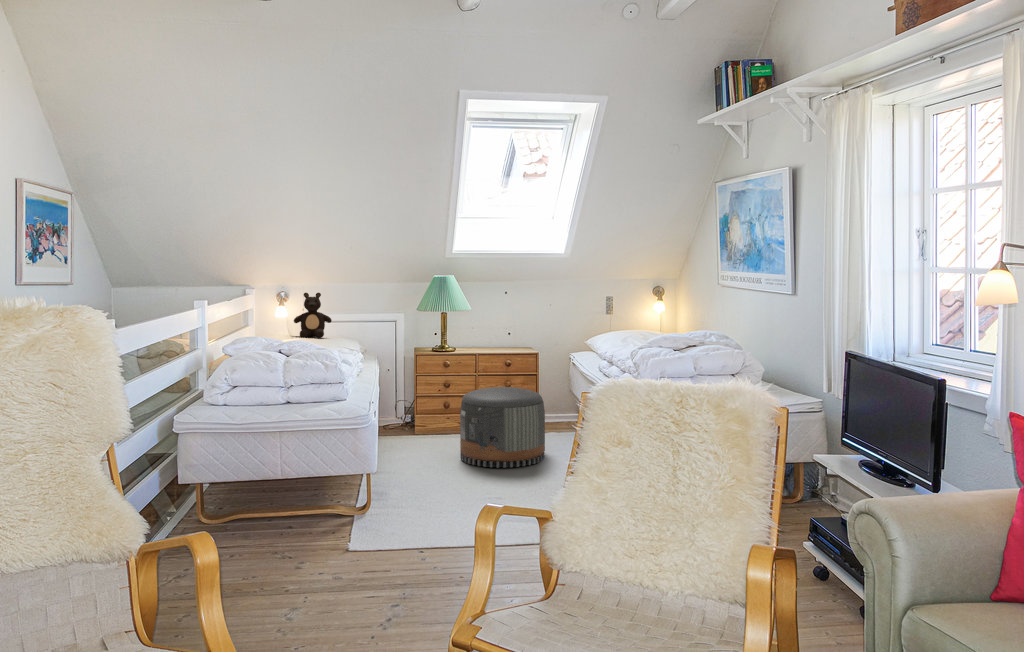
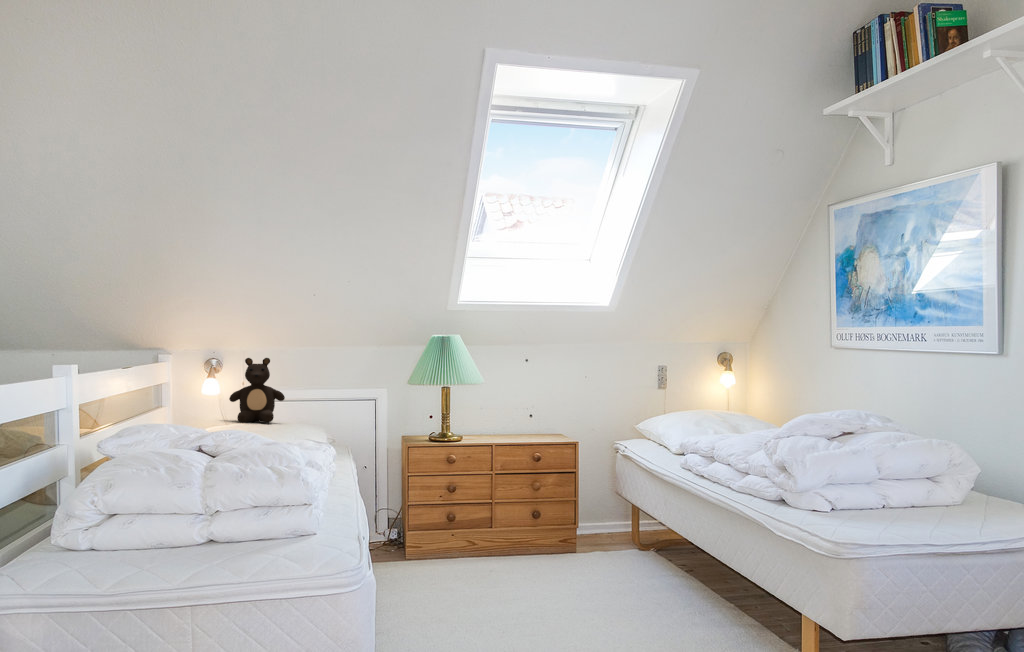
pouf: present [460,387,545,468] -> none [482,495,609,626]

